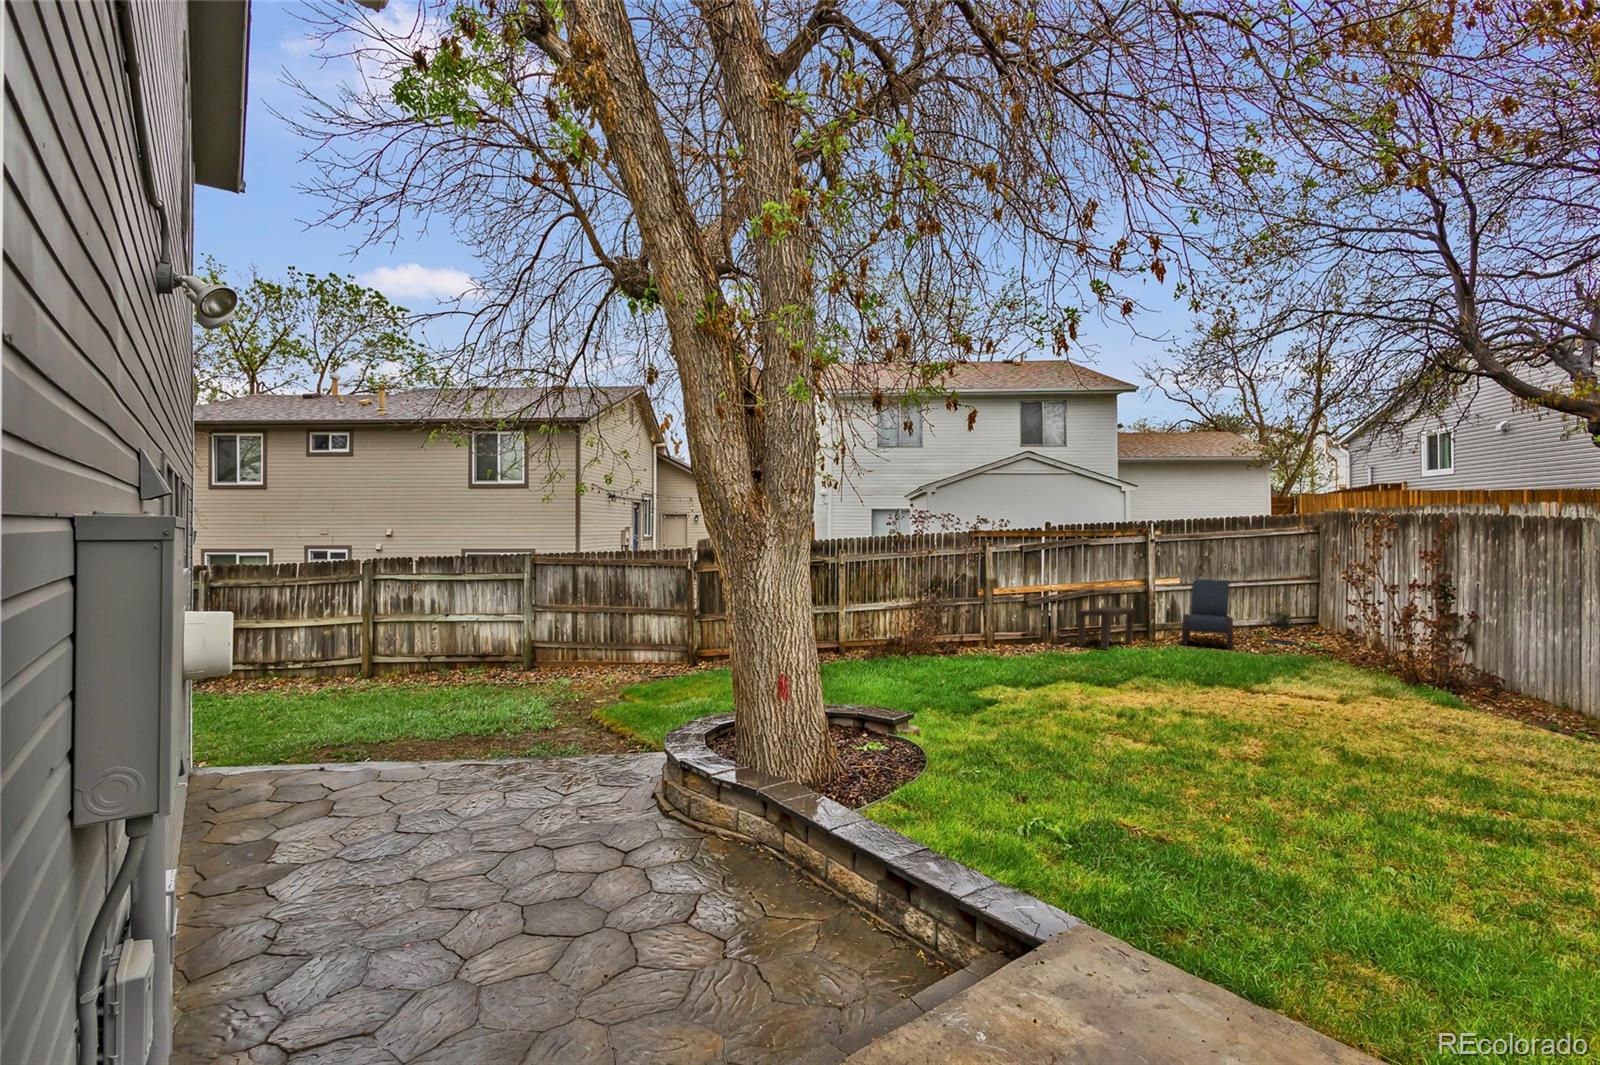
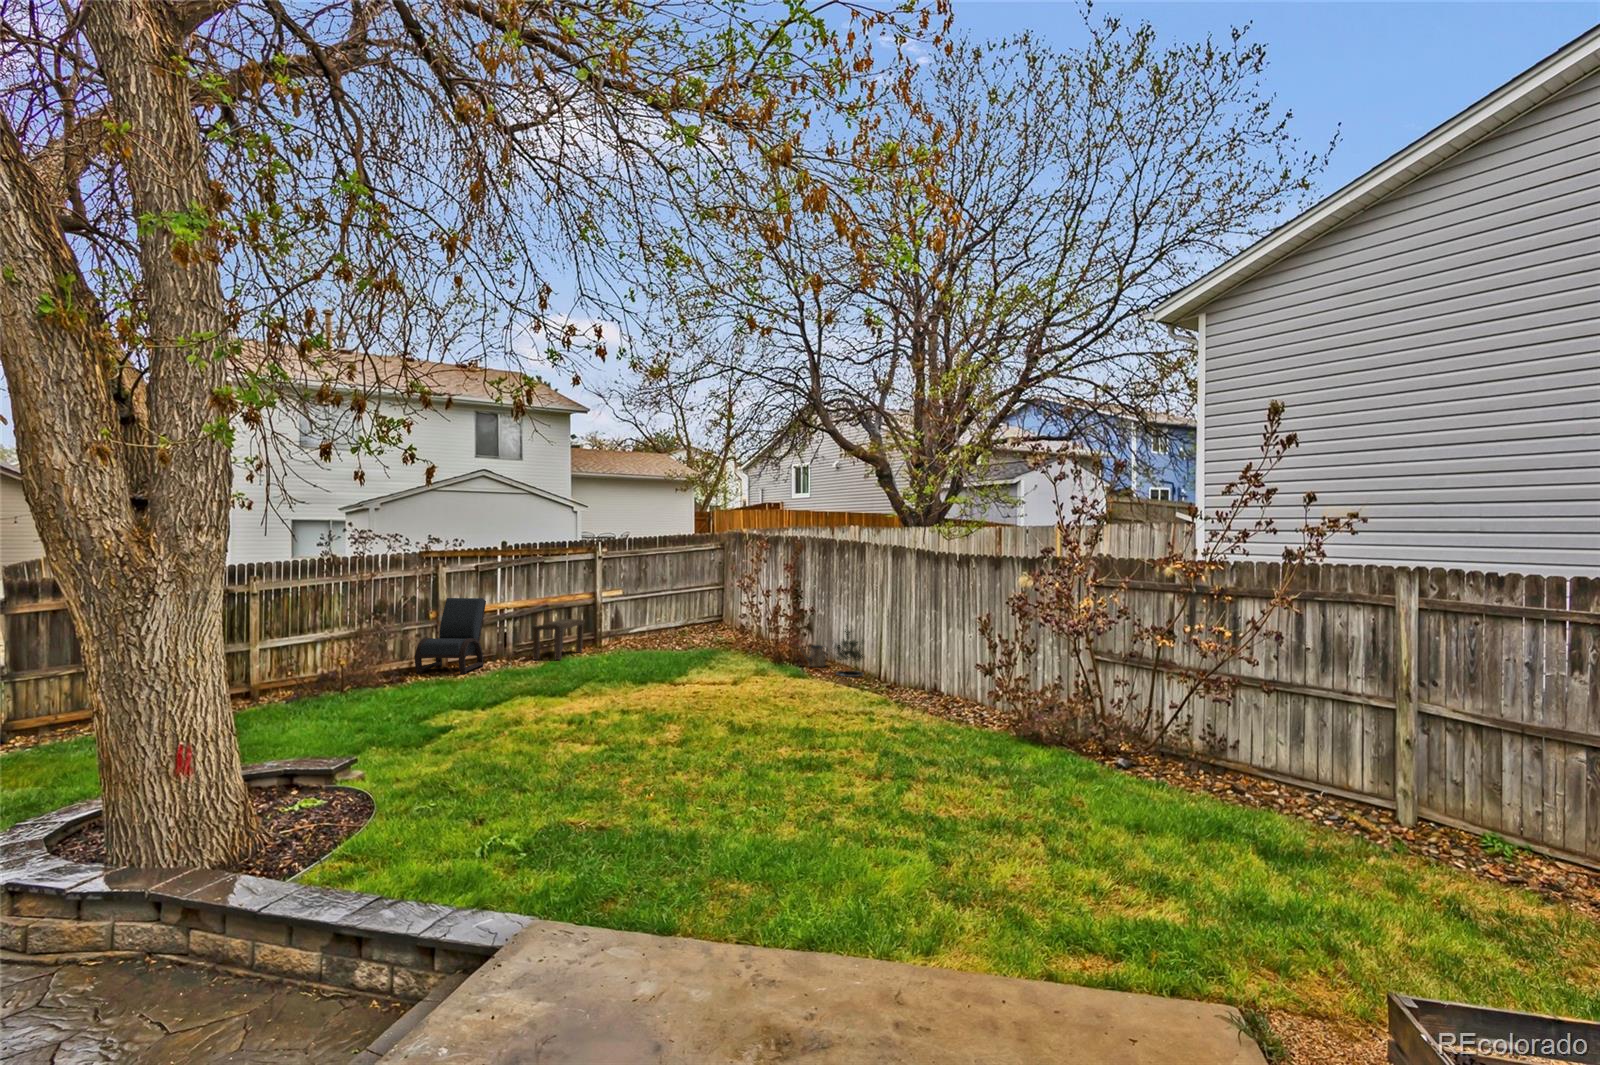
lounge chair: present [1182,578,1233,649] -> present [415,598,486,674]
potted tree: present [1266,603,1294,644] -> present [835,625,864,677]
watering can: none [1437,662,1496,699] -> present [799,645,828,667]

